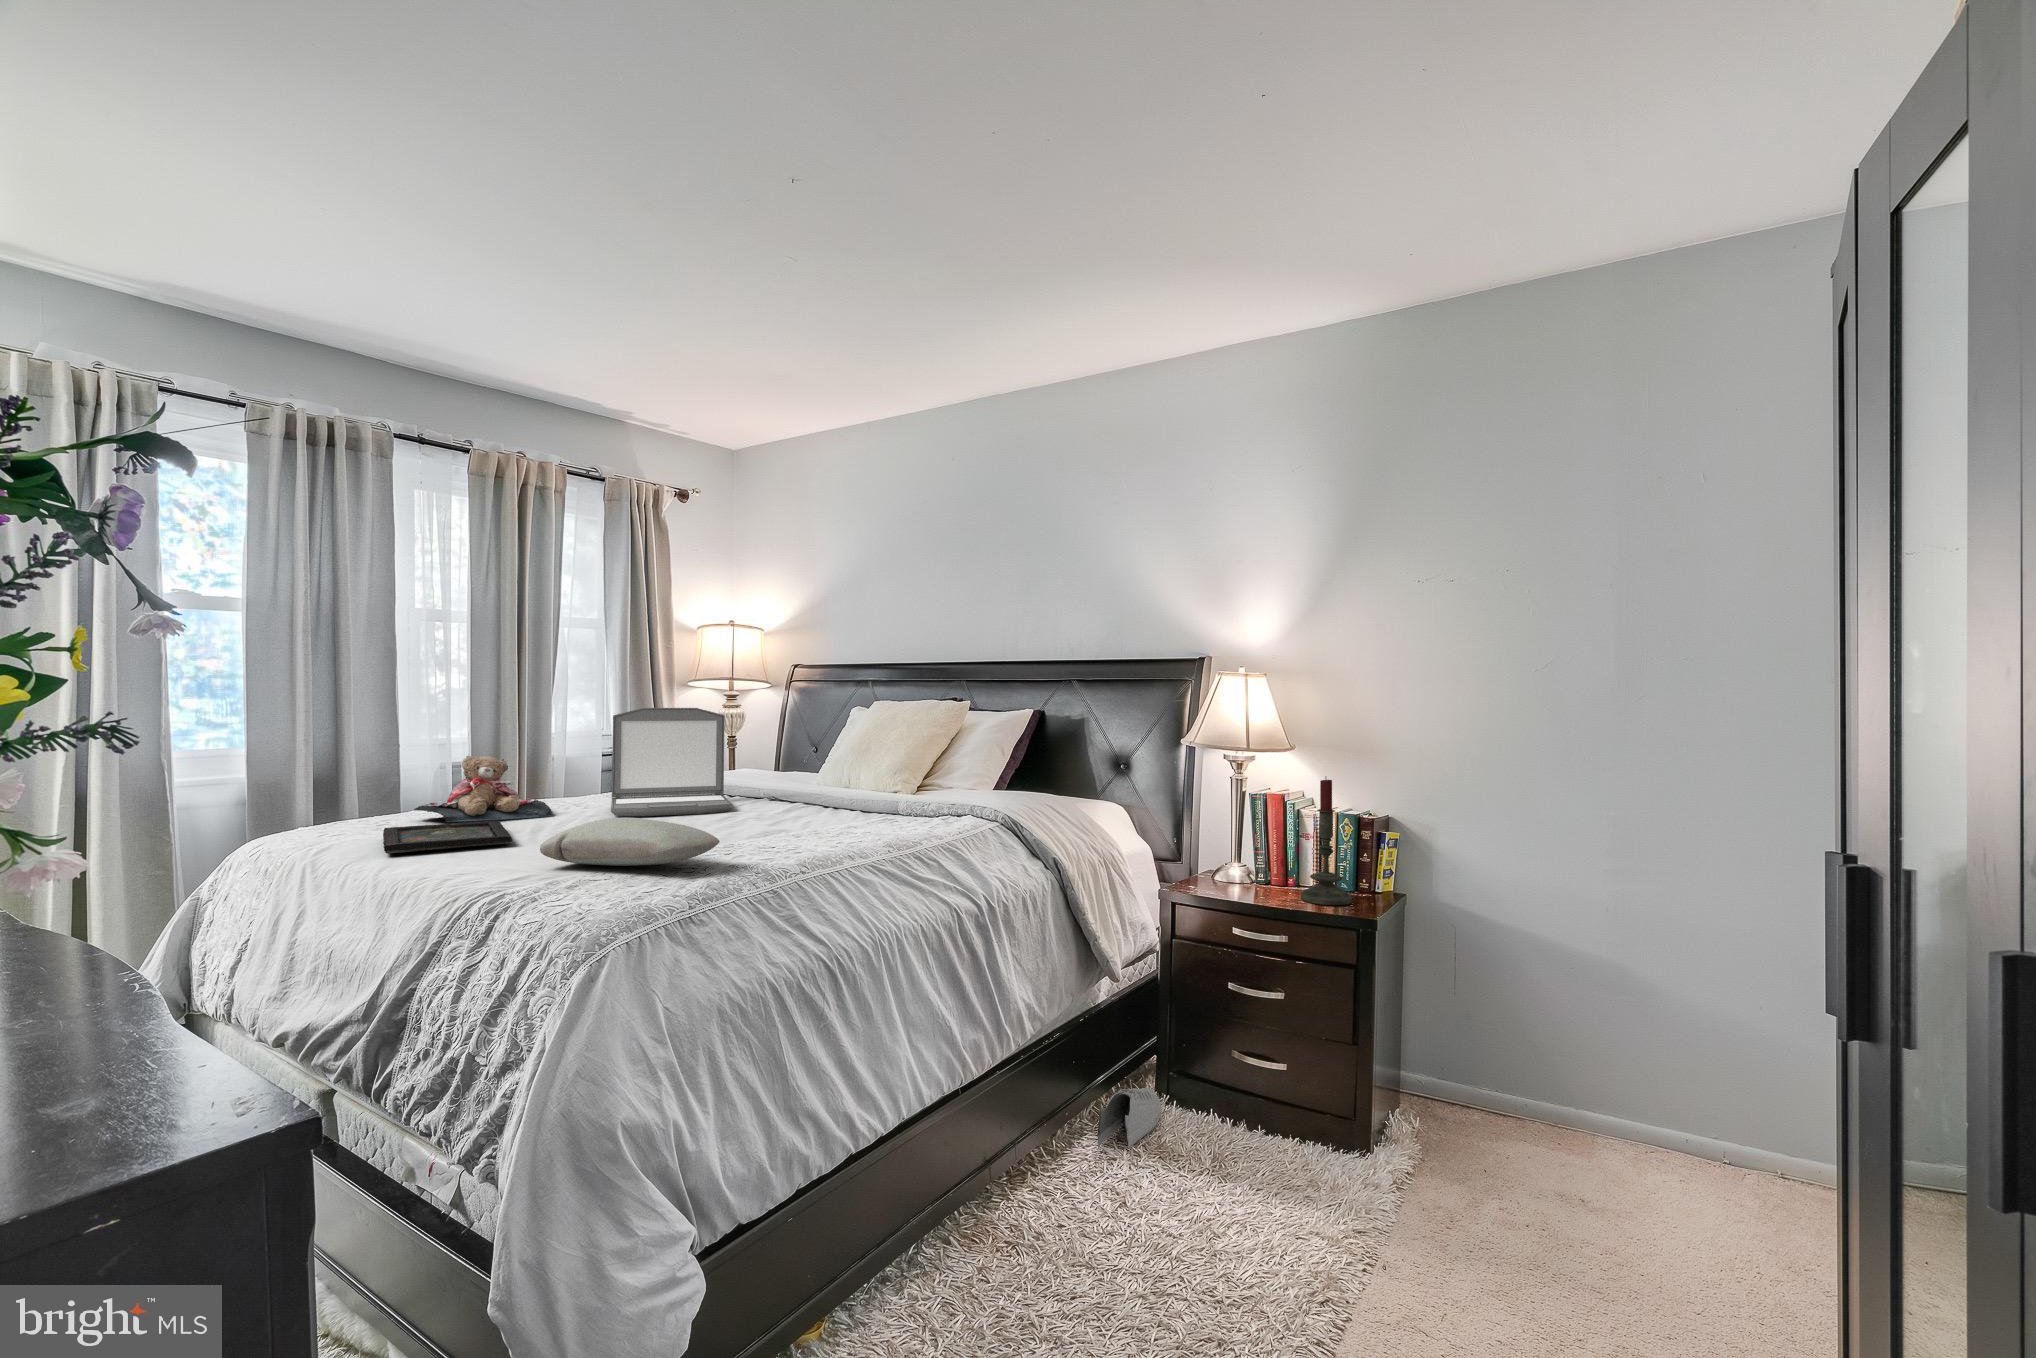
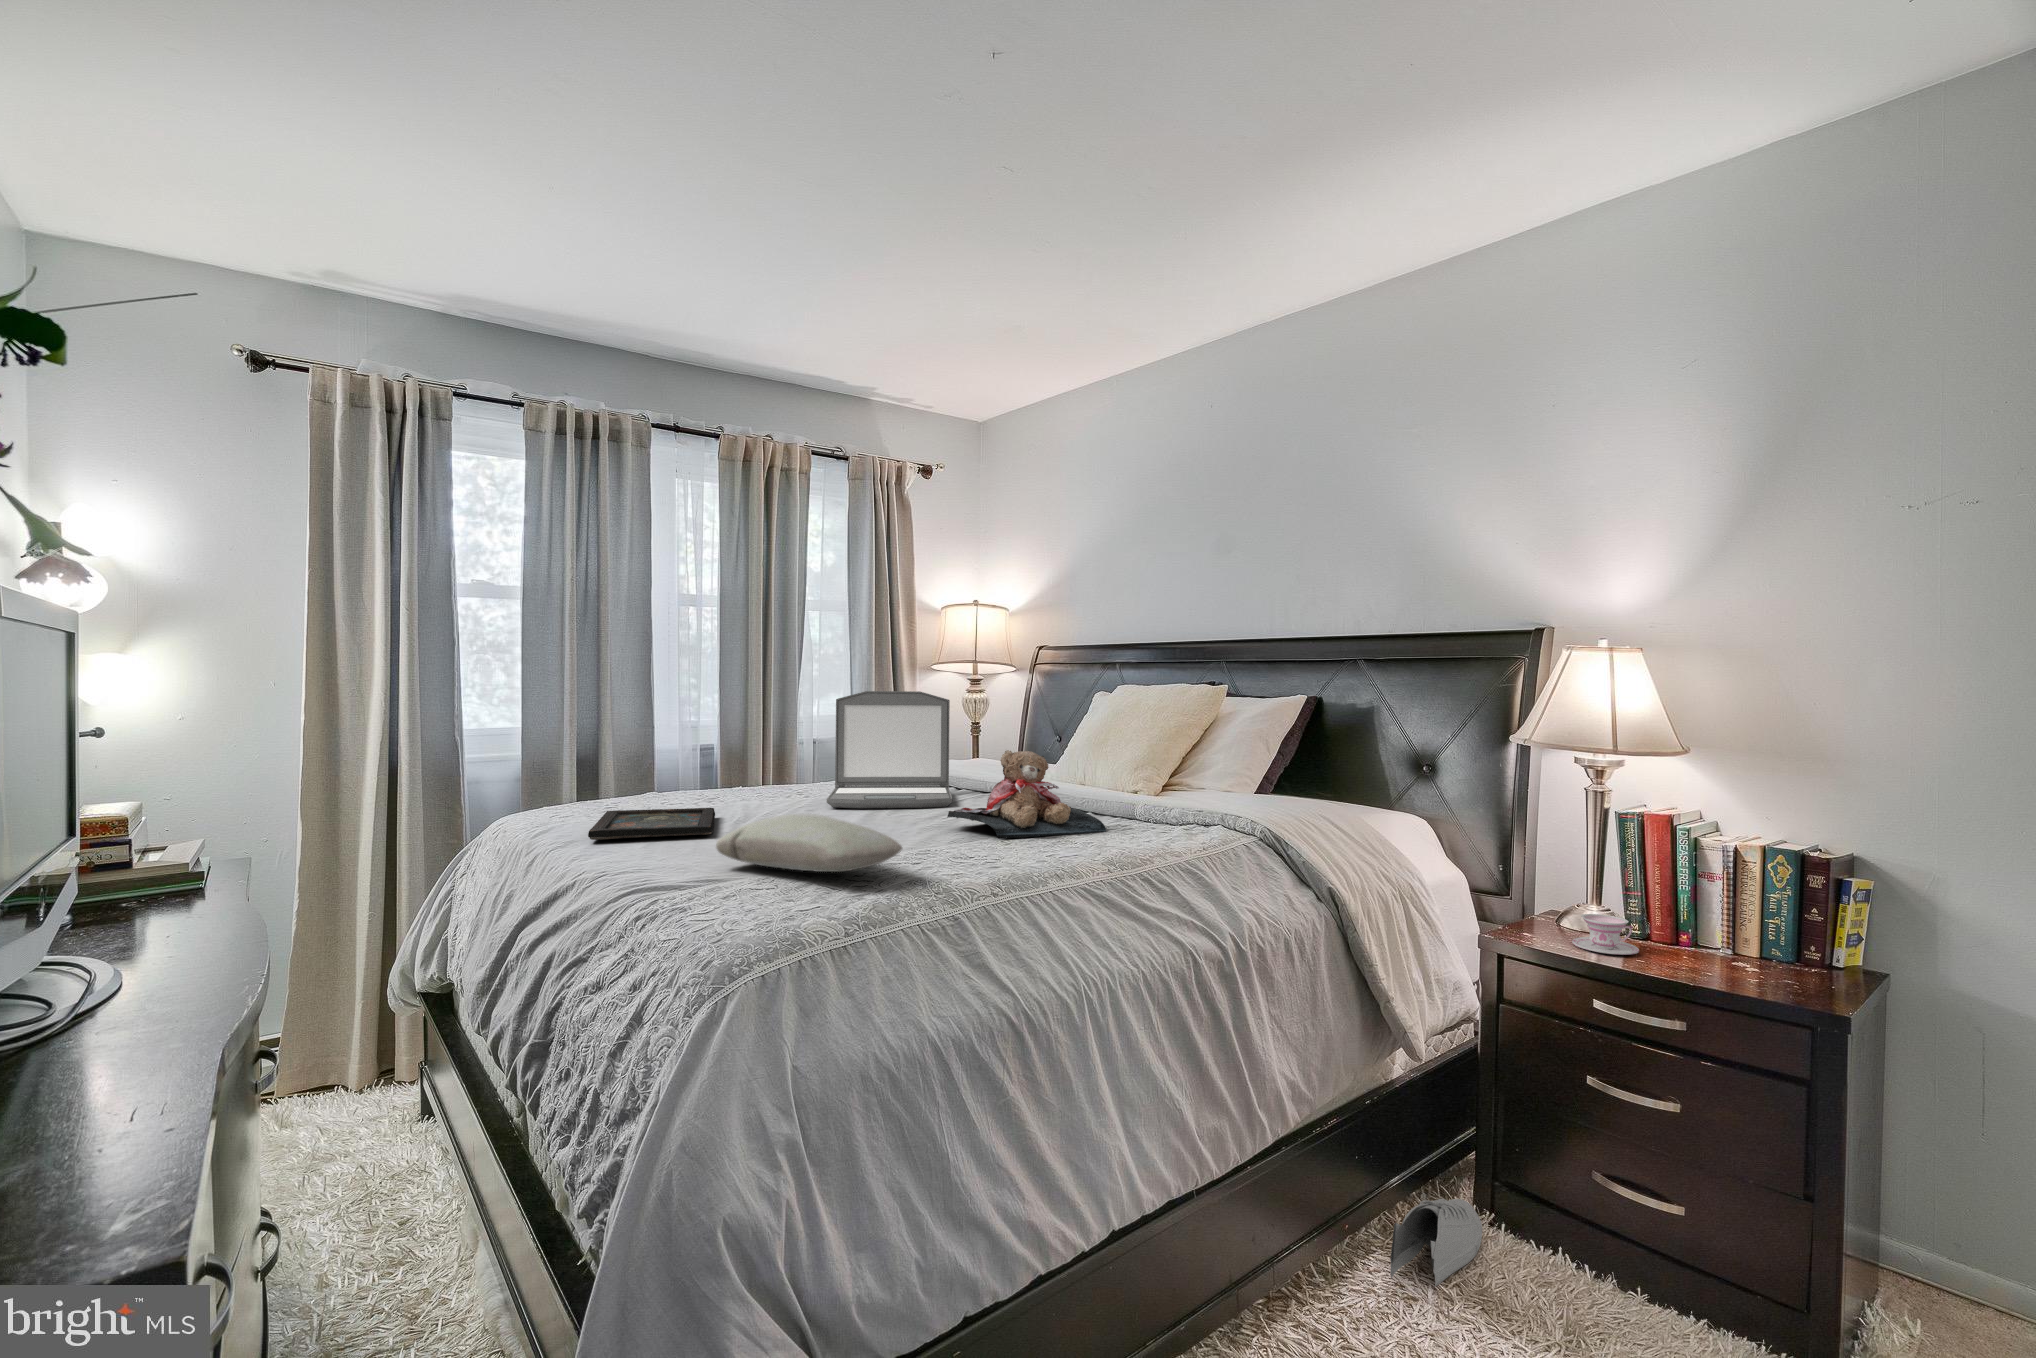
teddy bear: present [414,756,552,824] -> present [947,750,1106,839]
candle: present [1301,776,1352,905] -> none [1705,794,1795,985]
teacup: none [1220,867,1262,894] -> present [1572,914,1639,955]

